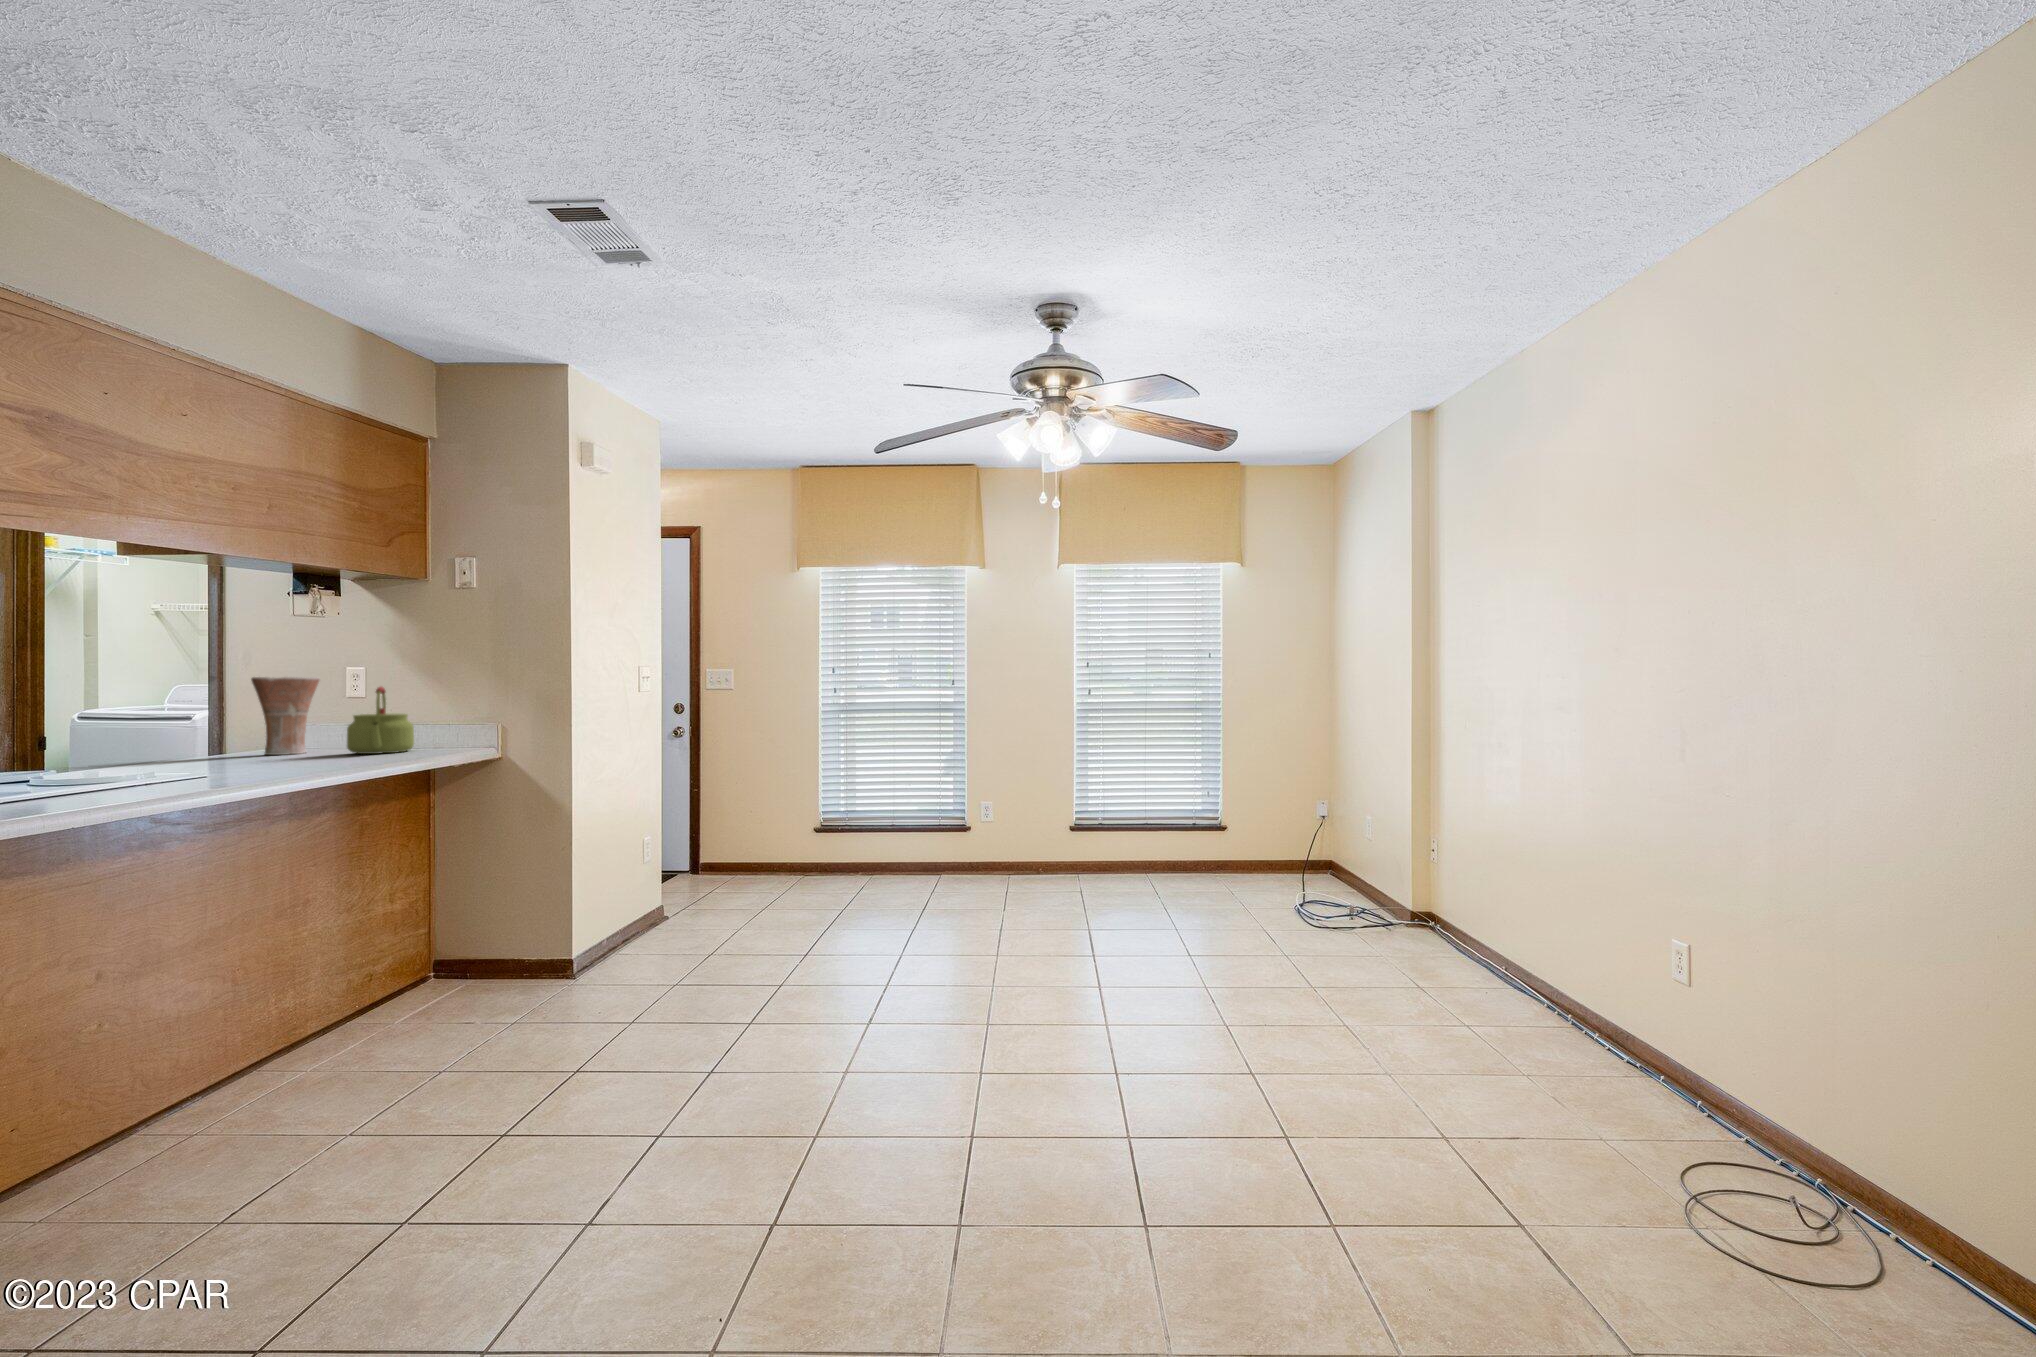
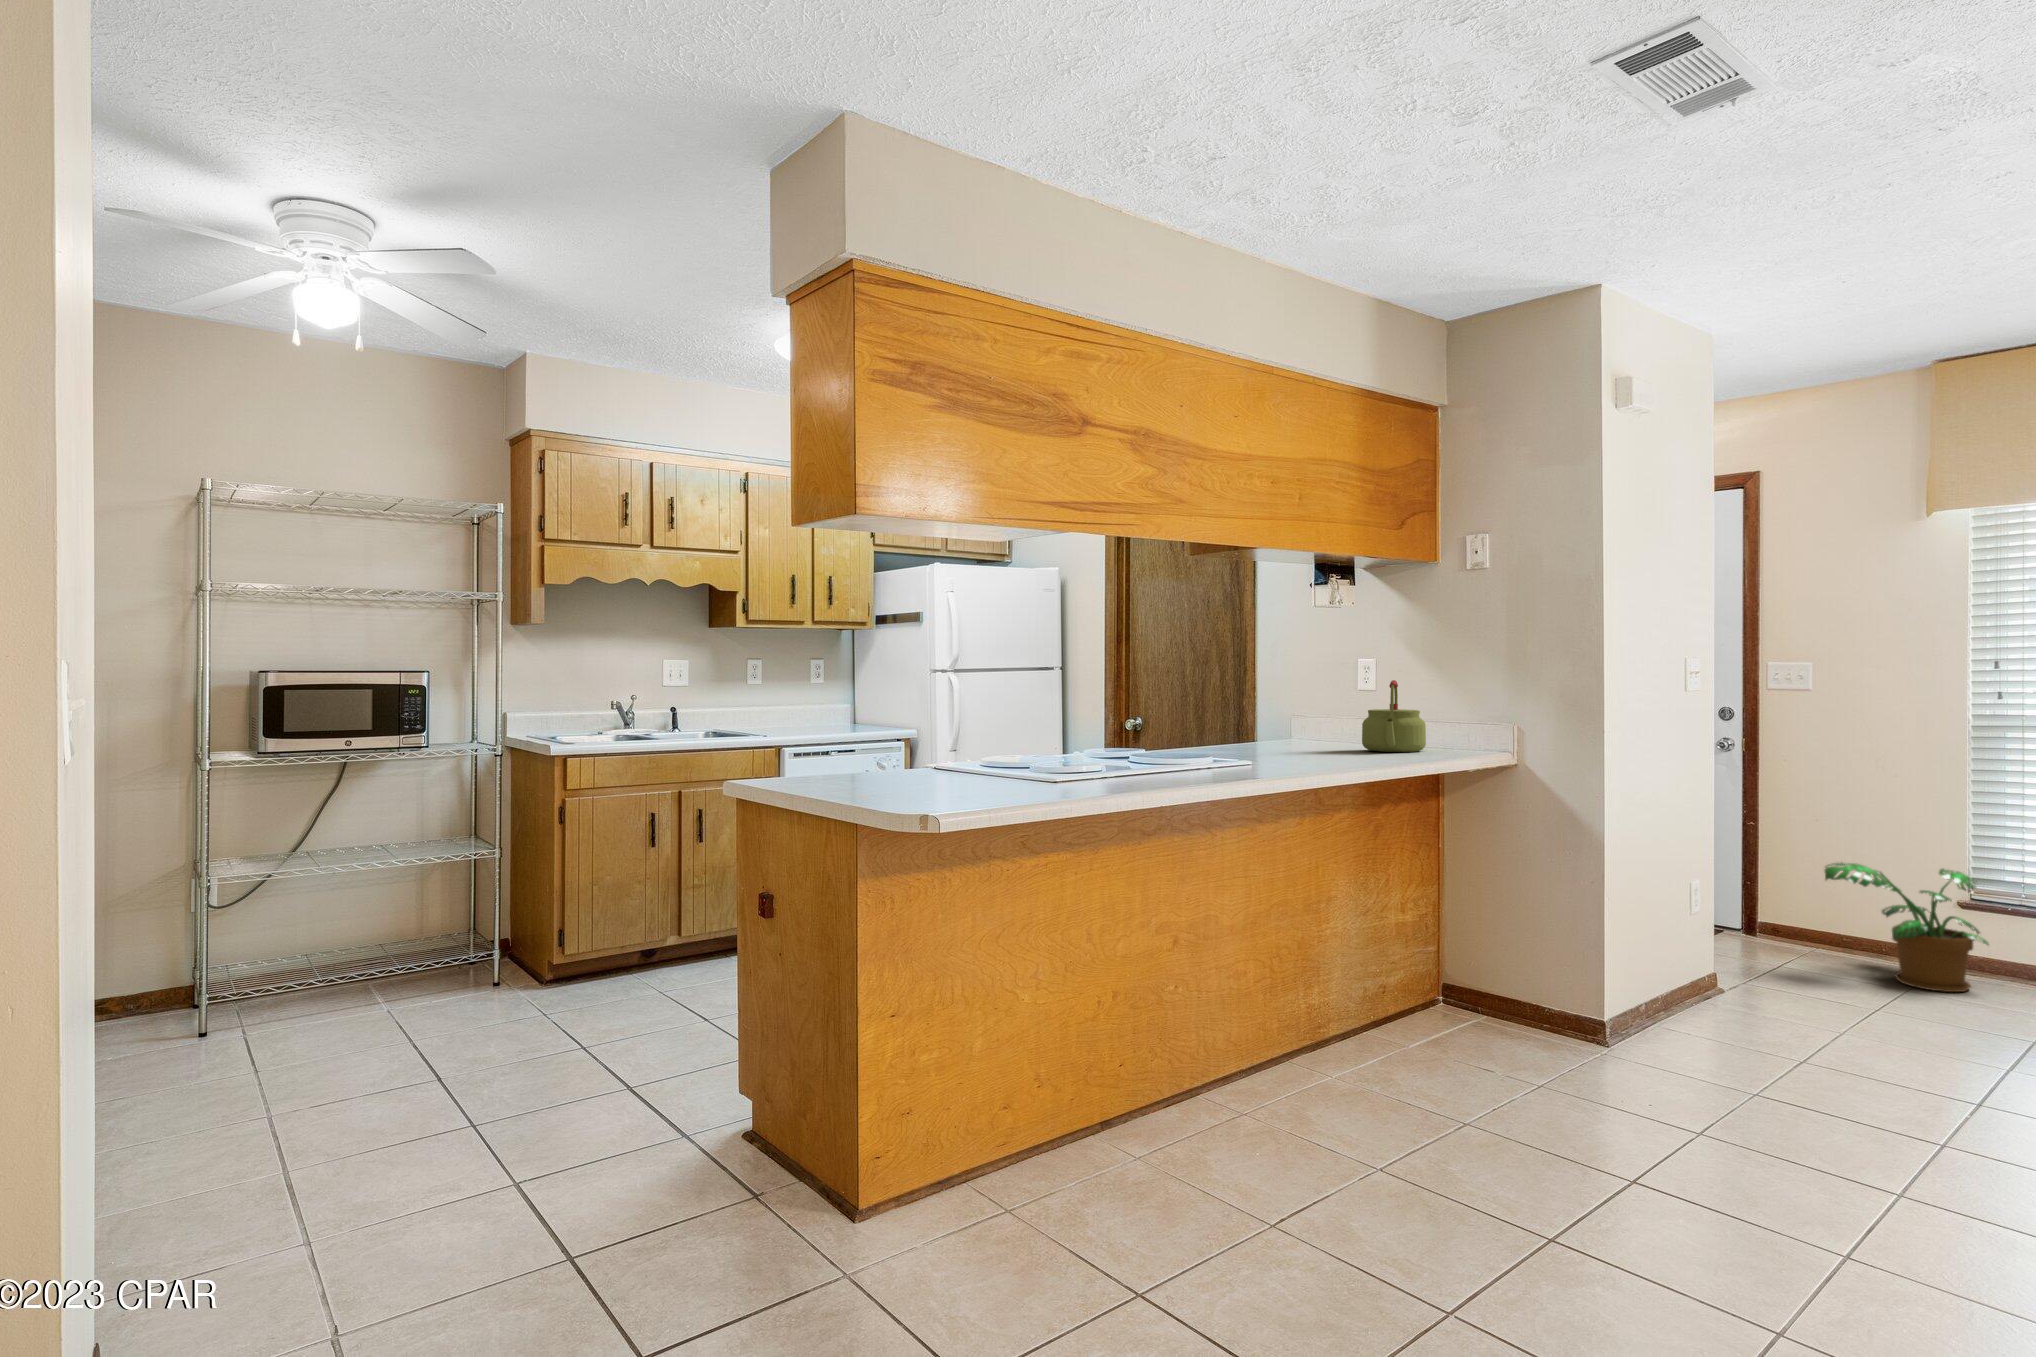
vase: present [251,677,320,755] -> none [1279,669,1336,747]
potted plant: none [735,808,825,890] -> present [1825,863,1989,992]

